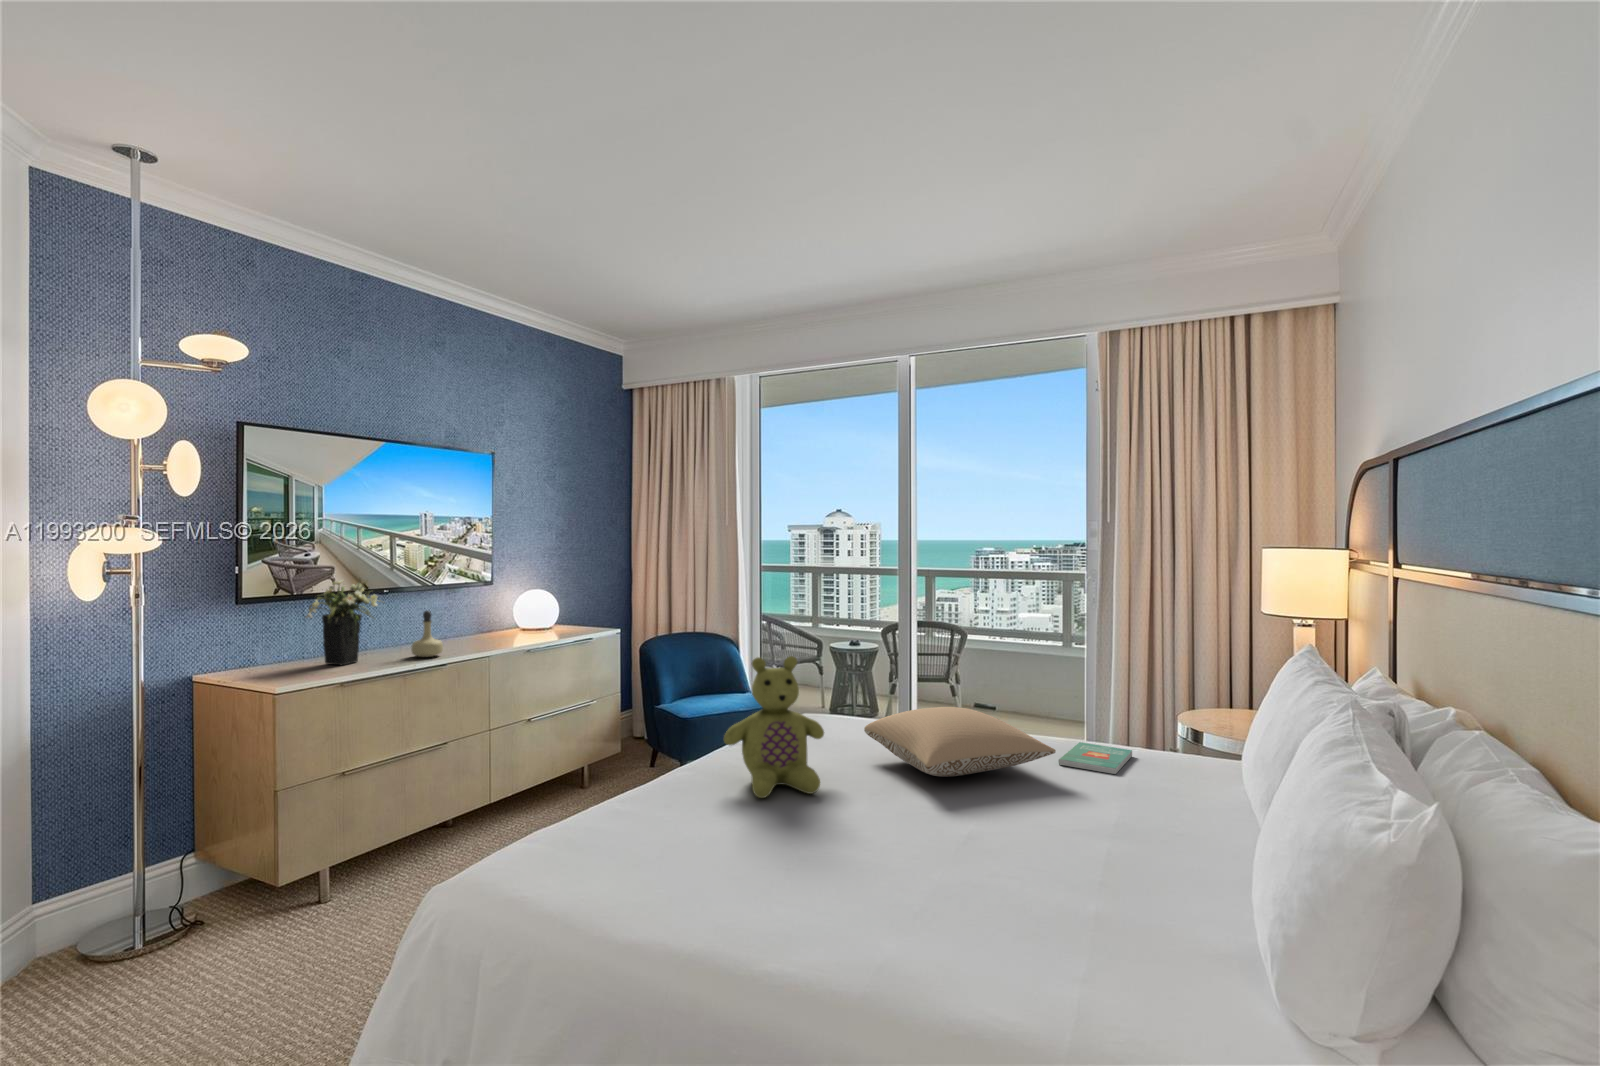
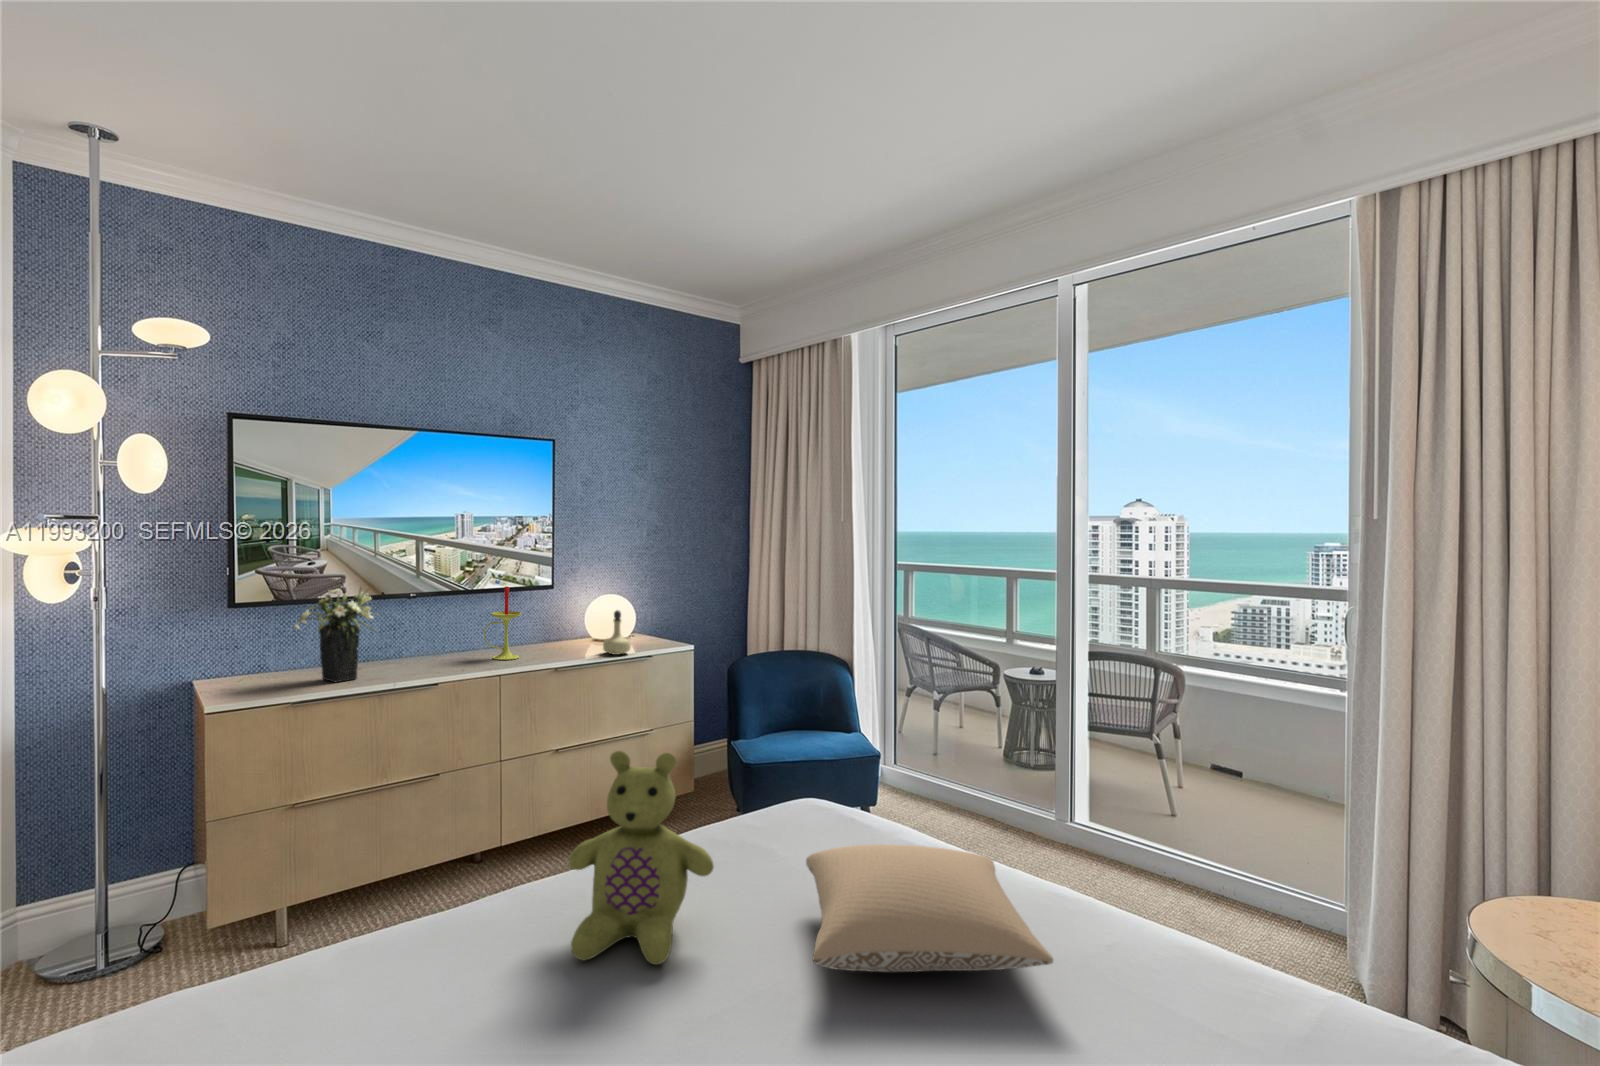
candle: none [449,576,482,642] -> present [483,587,521,660]
perfume bottle: present [411,611,443,657] -> present [603,610,631,655]
book: present [1059,742,1132,774] -> none [1091,929,1239,1013]

